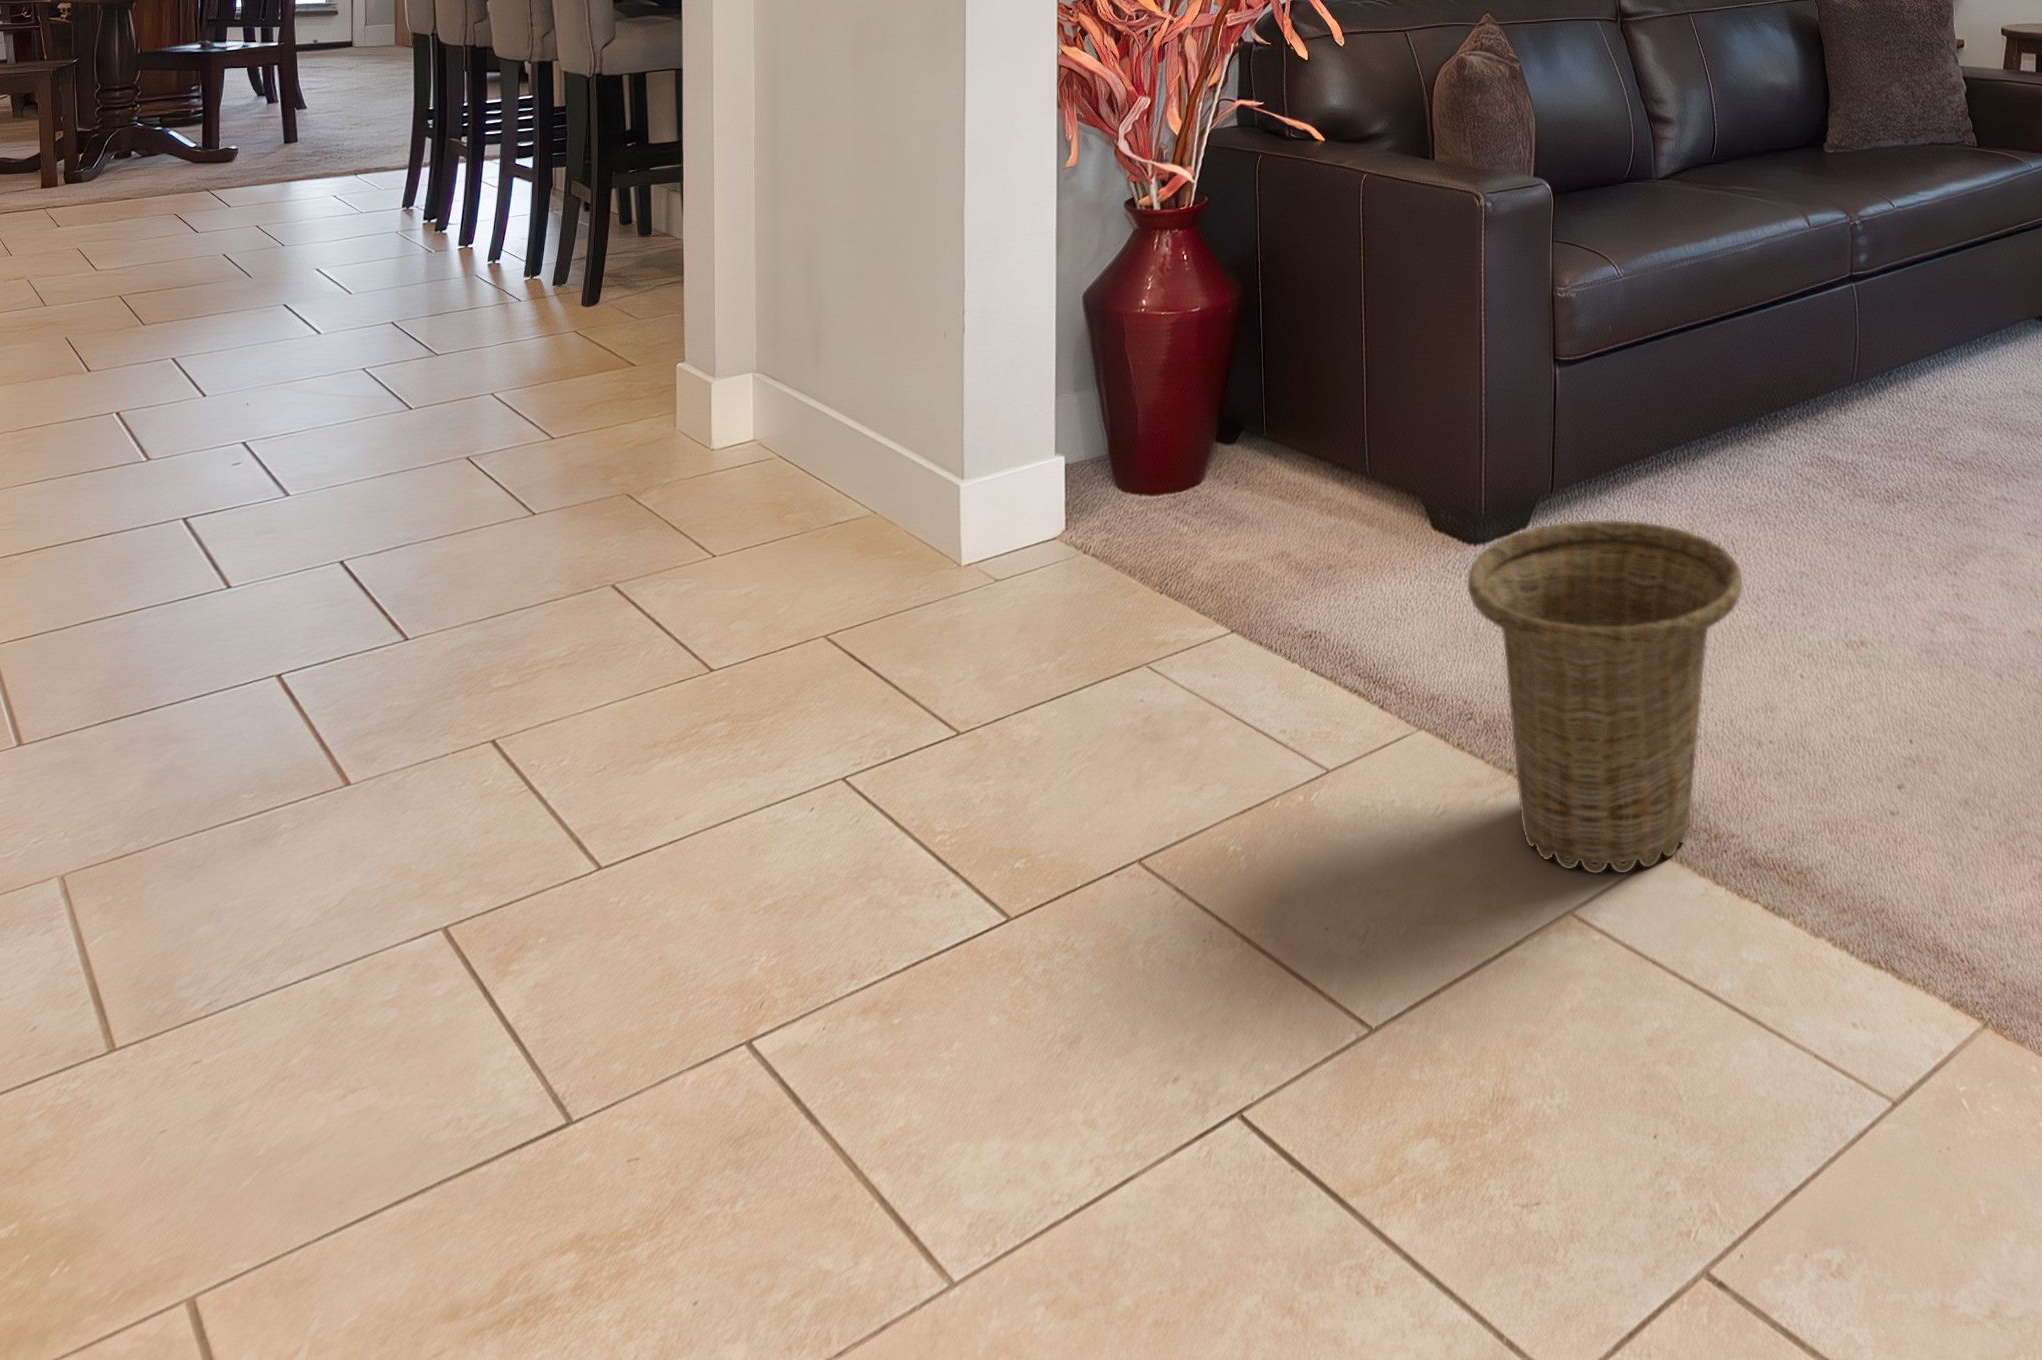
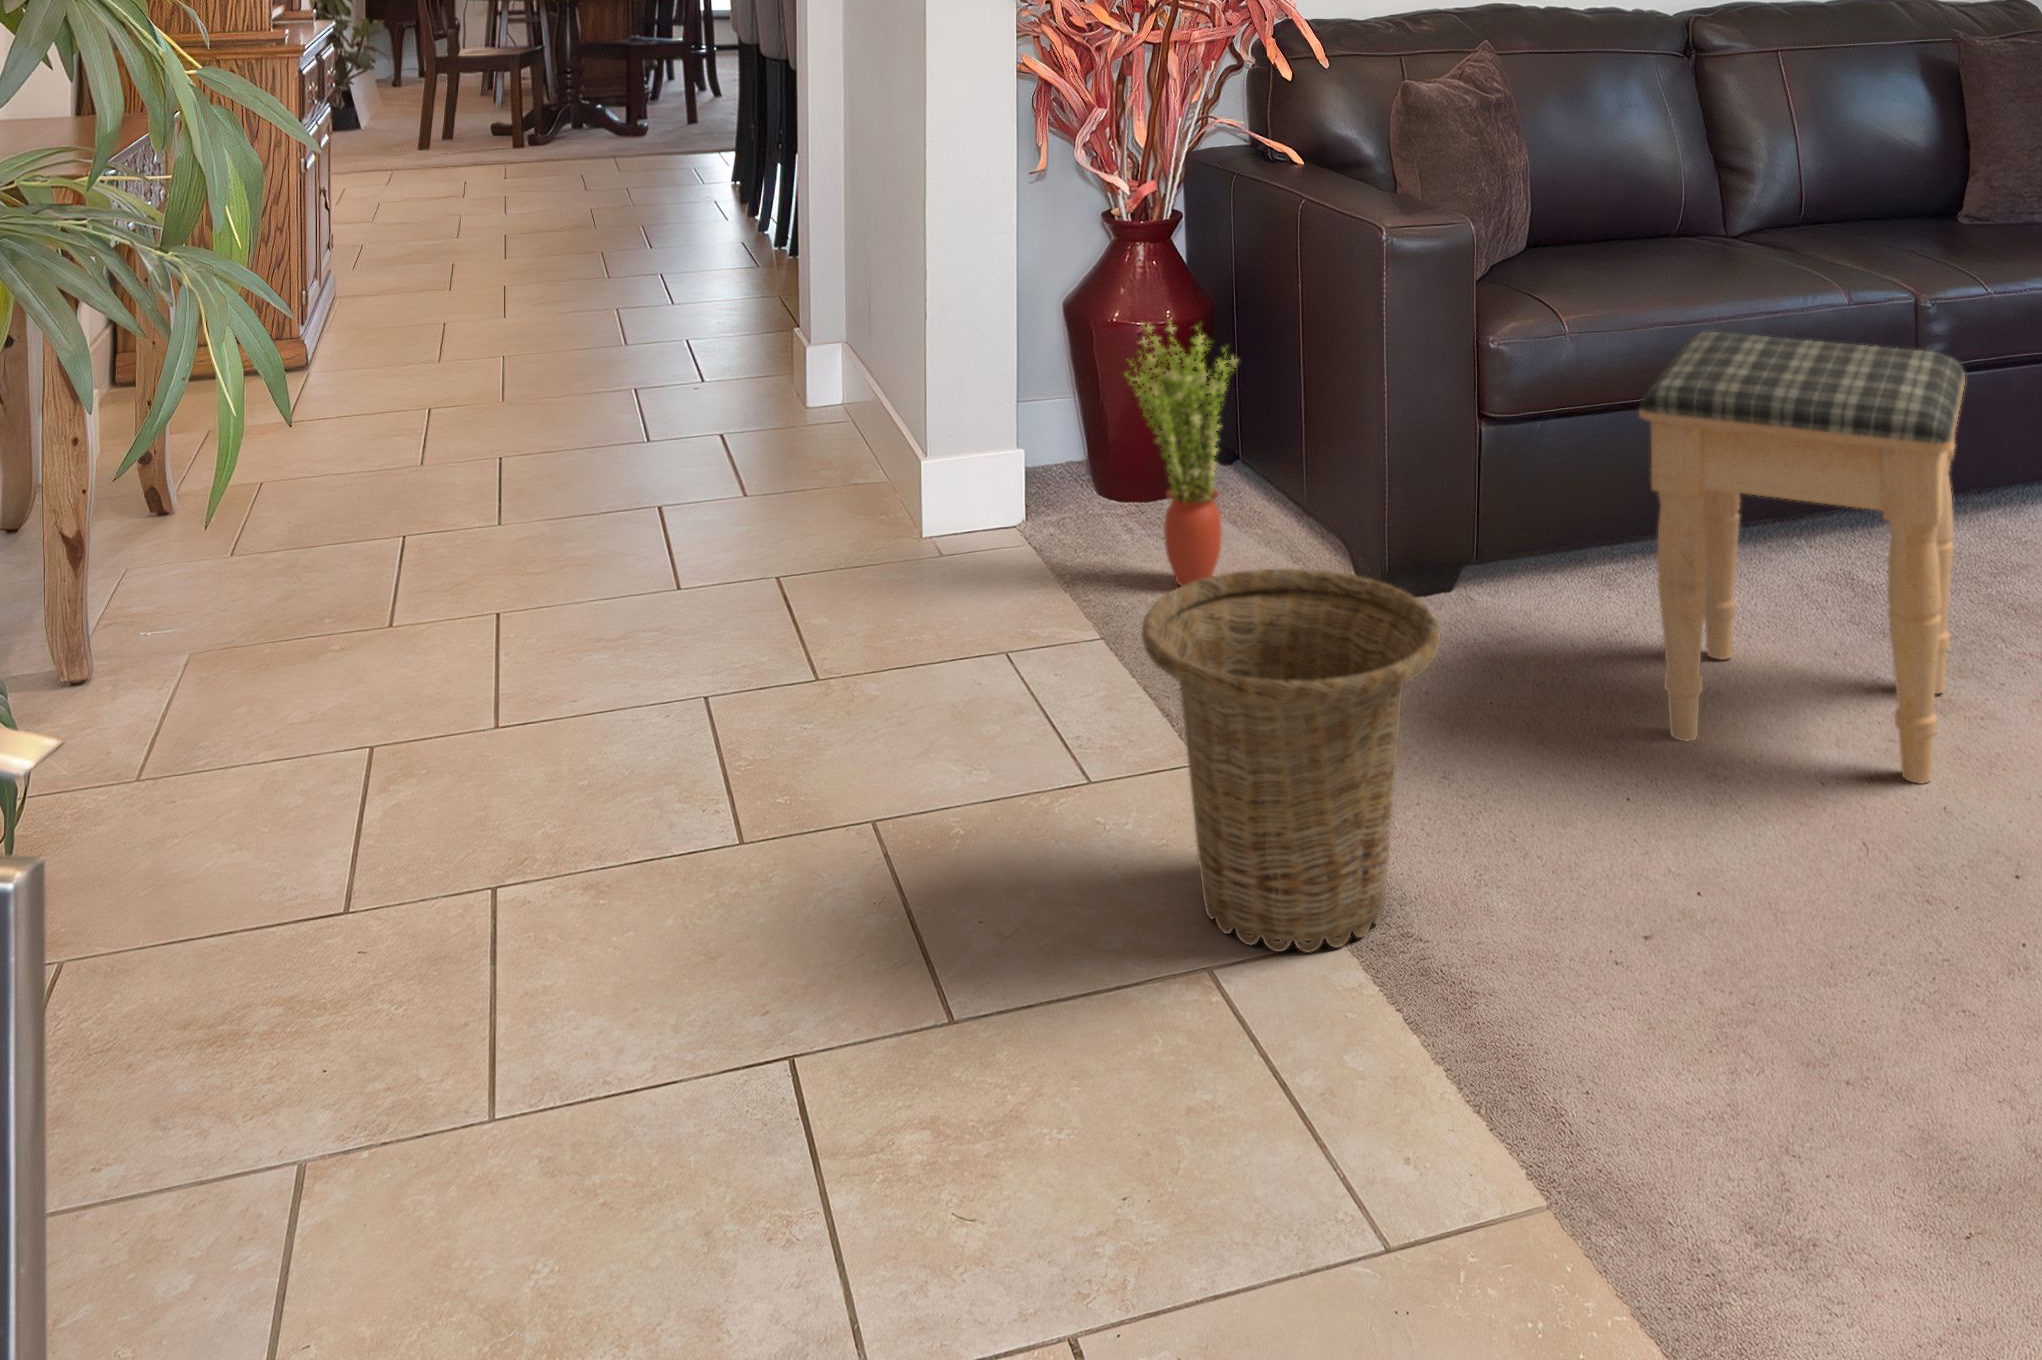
footstool: none [1747,266,2021,621] -> present [1639,332,1965,783]
potted plant: none [1227,305,1341,565] -> present [1126,320,1237,586]

